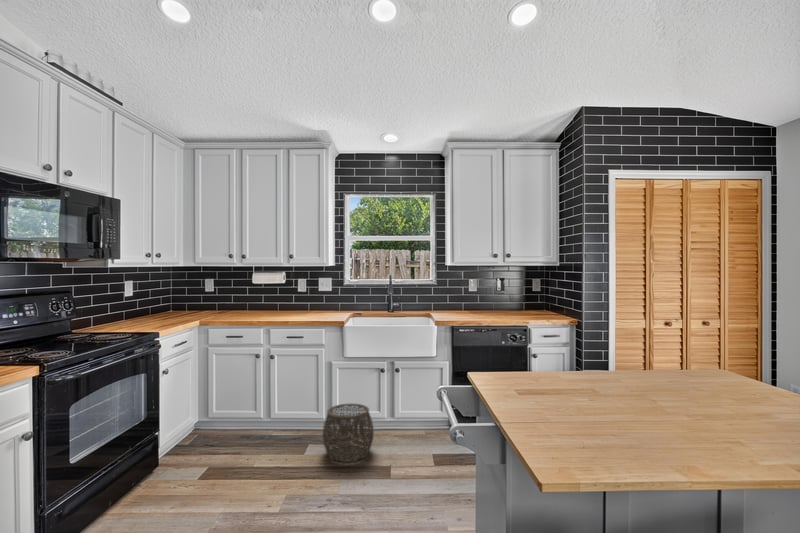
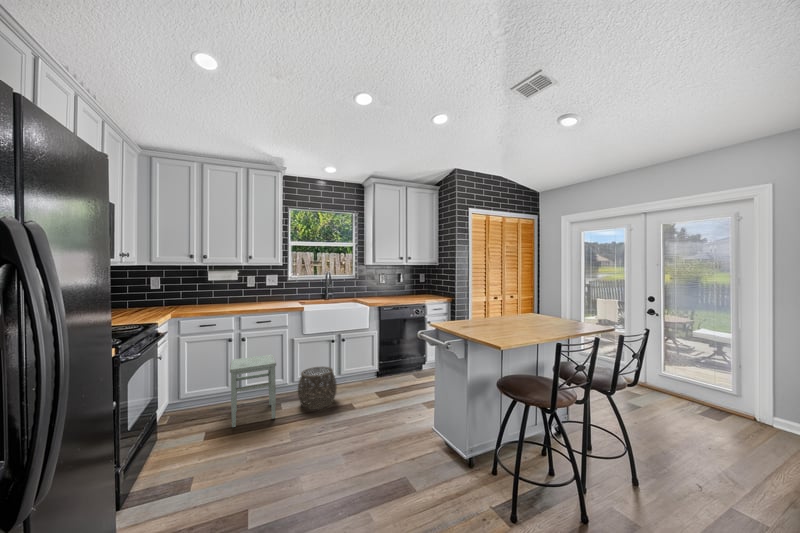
stool: none [238,380,301,464] -> present [230,355,276,427]

